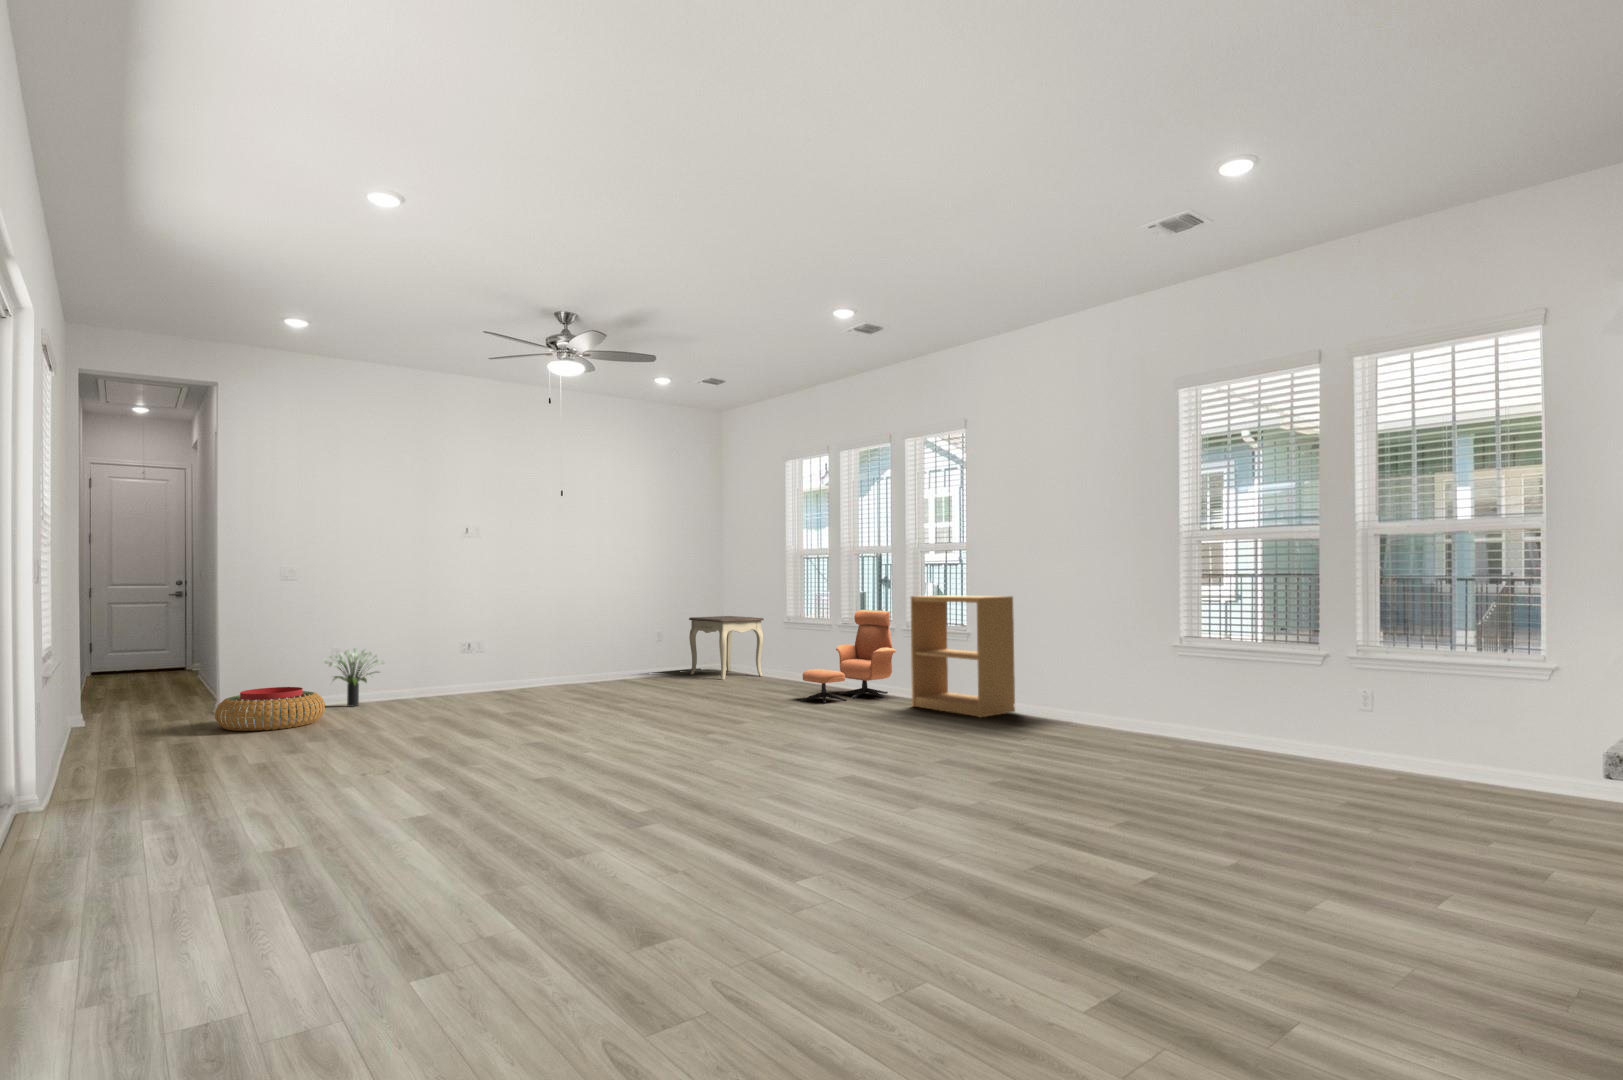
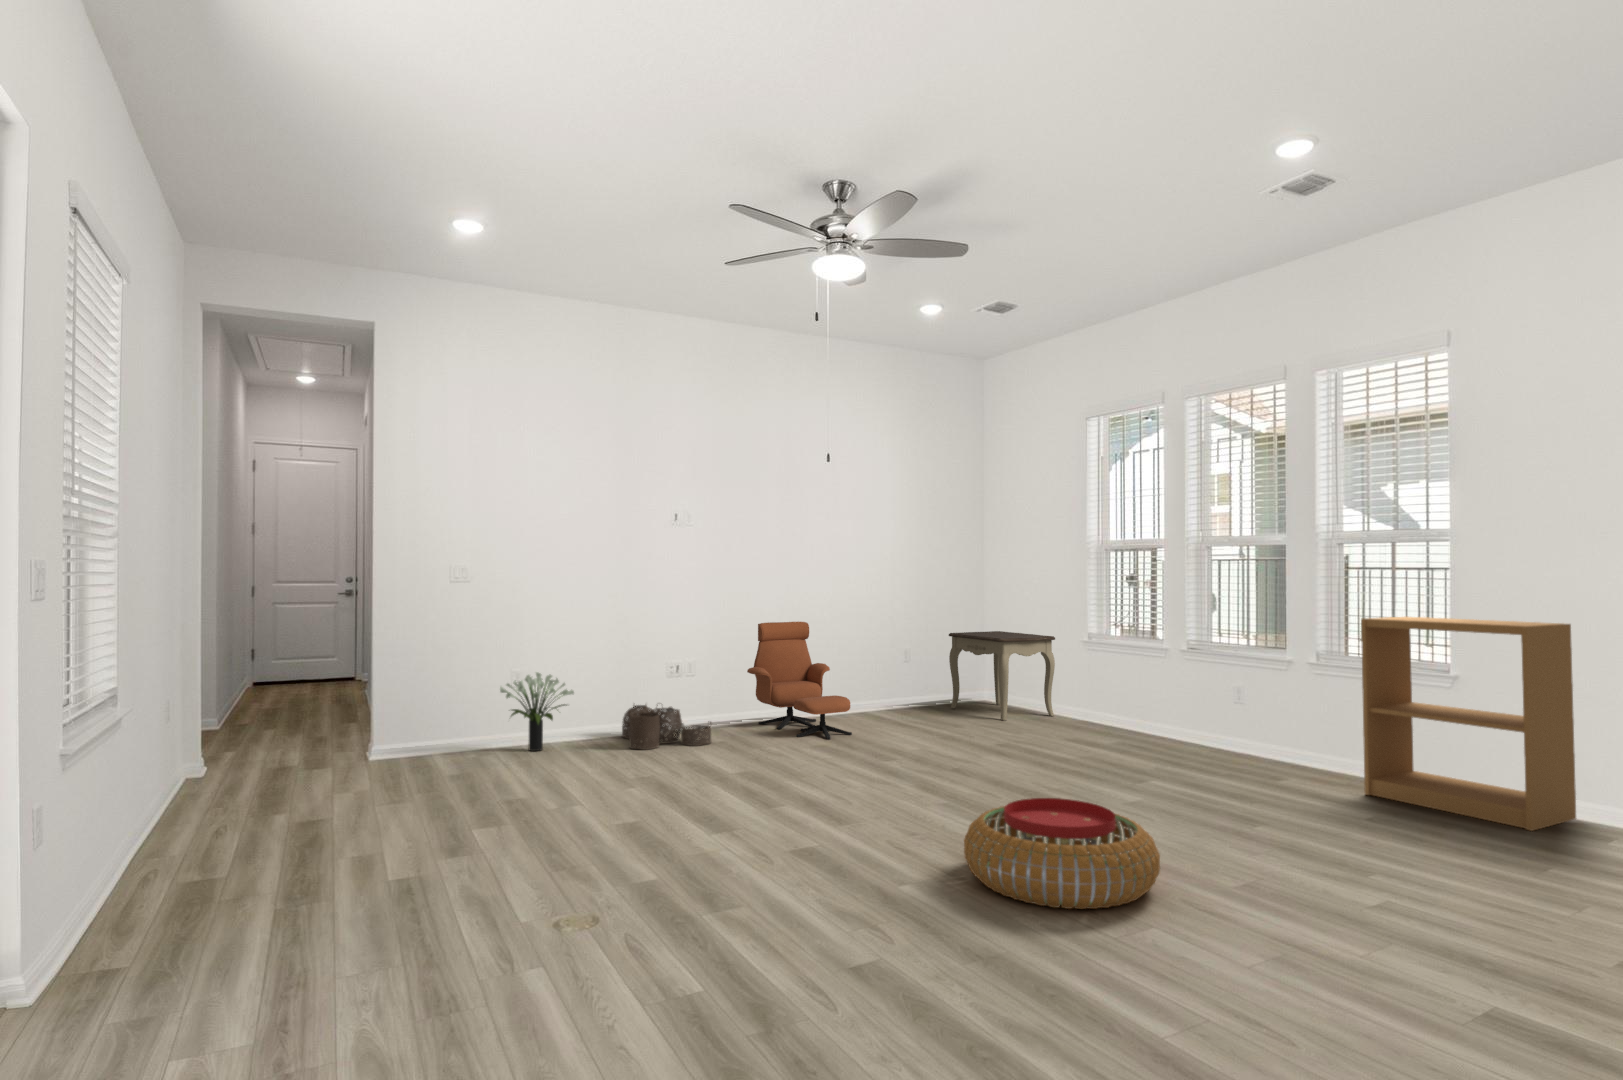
lounge chair: present [801,610,896,703] -> present [747,622,852,739]
woven basket: none [423,670,493,703] -> present [622,705,711,749]
pouf: present [215,687,325,731] -> present [964,798,1160,909]

